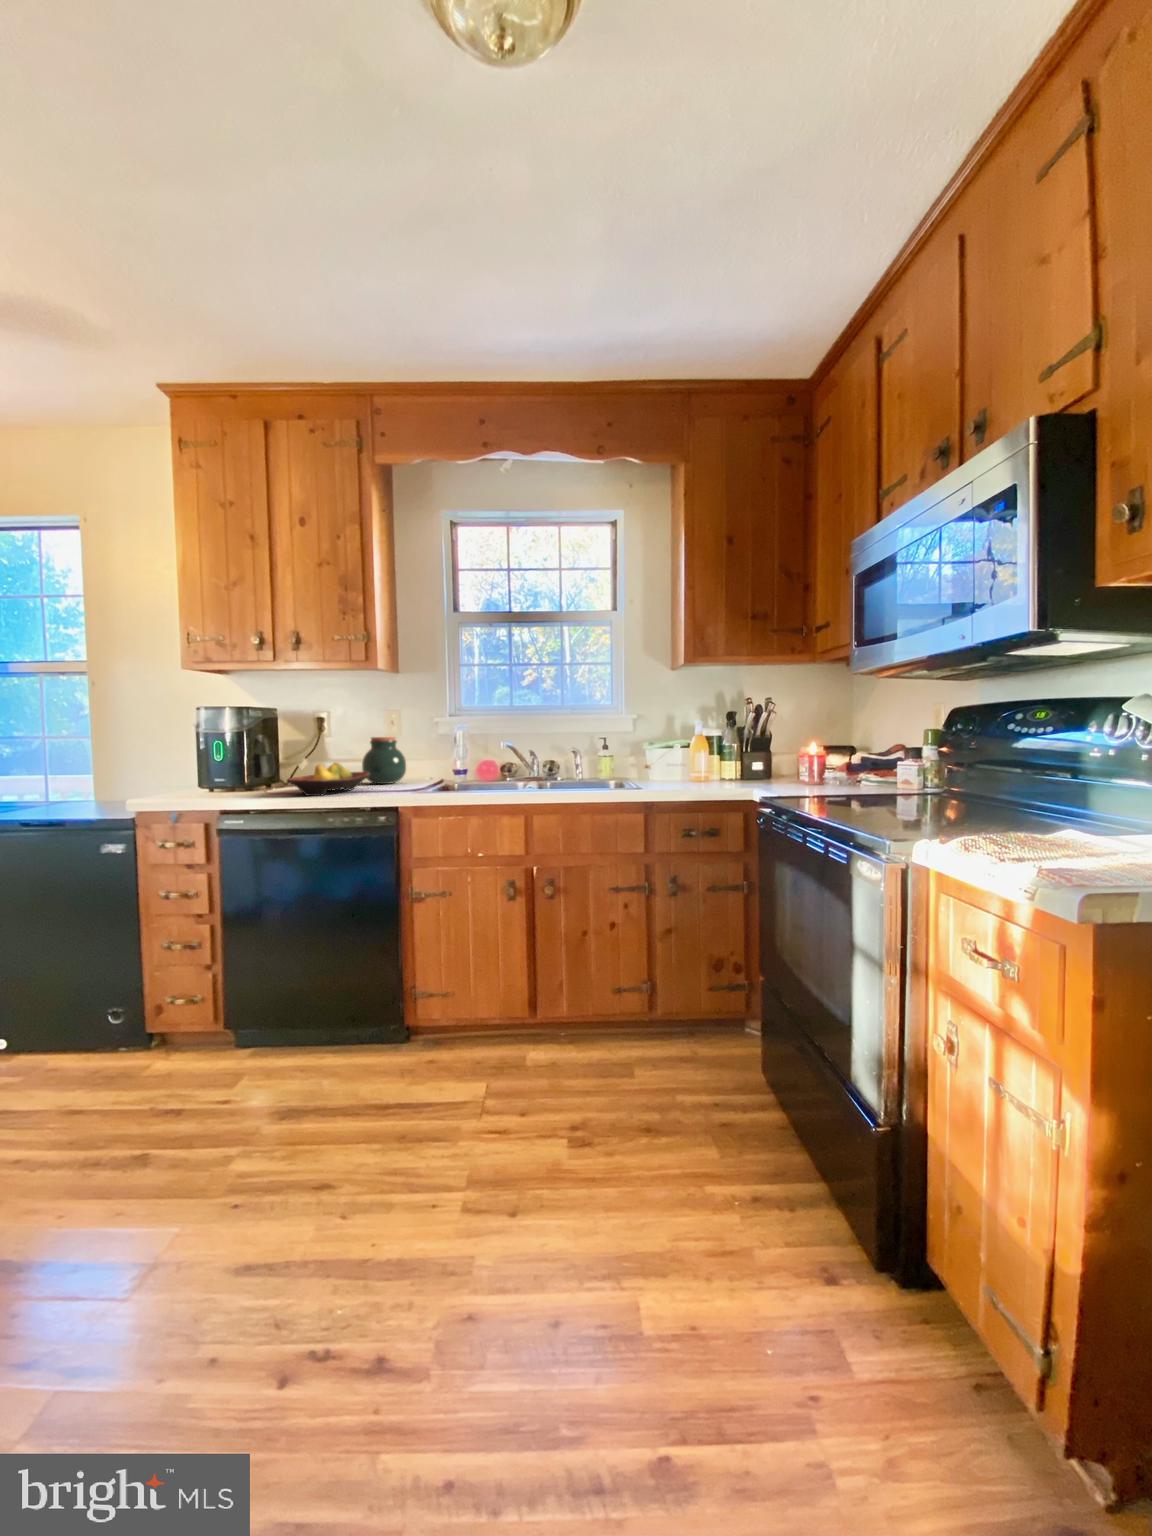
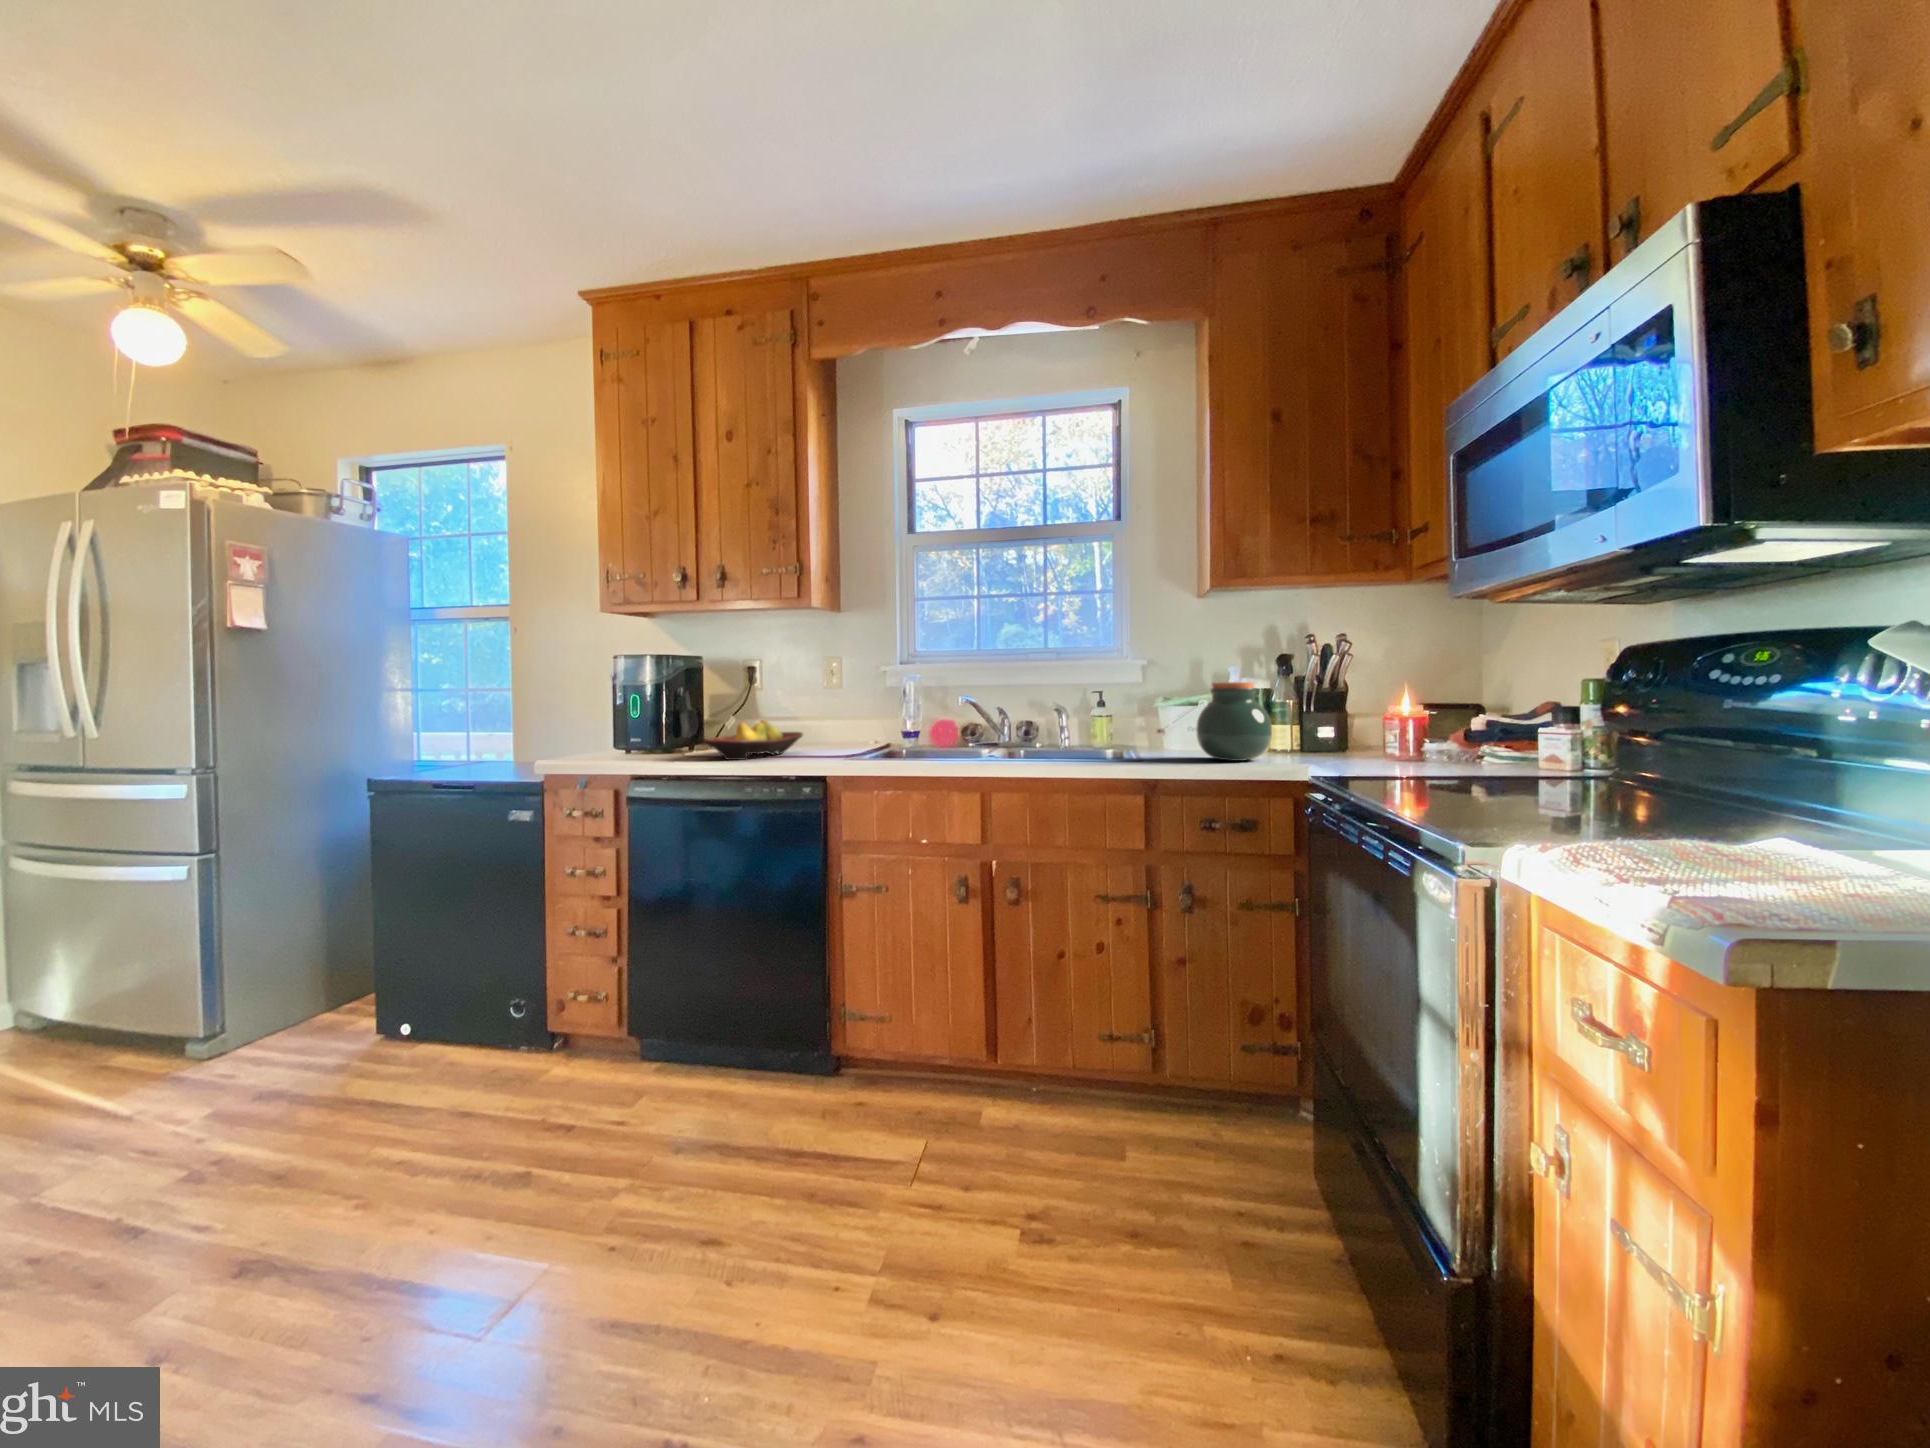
jar: present [362,737,406,784] -> present [1196,682,1272,761]

